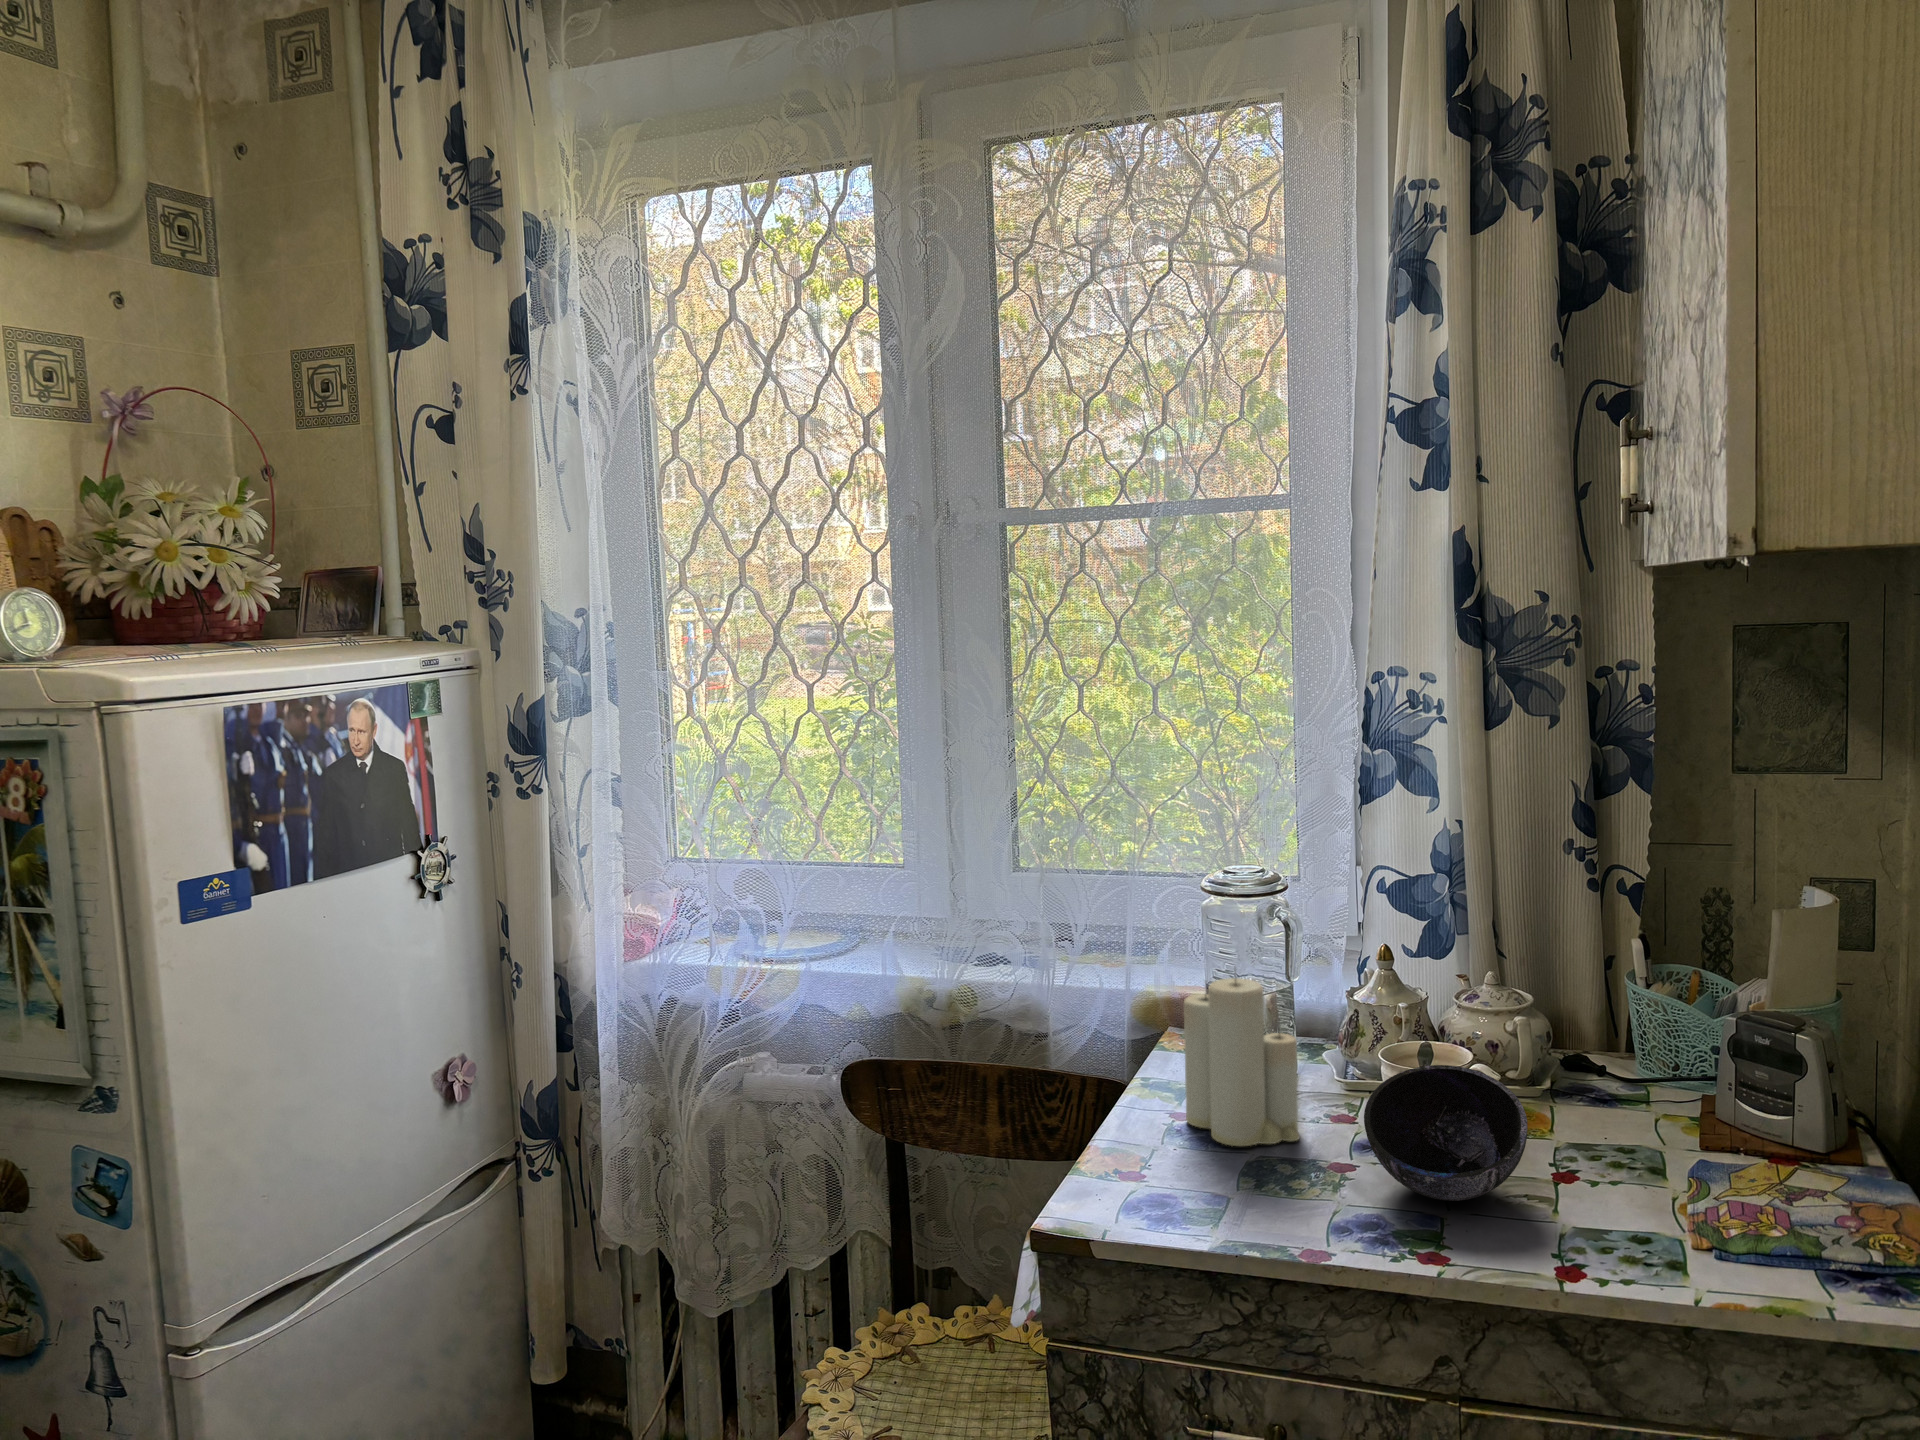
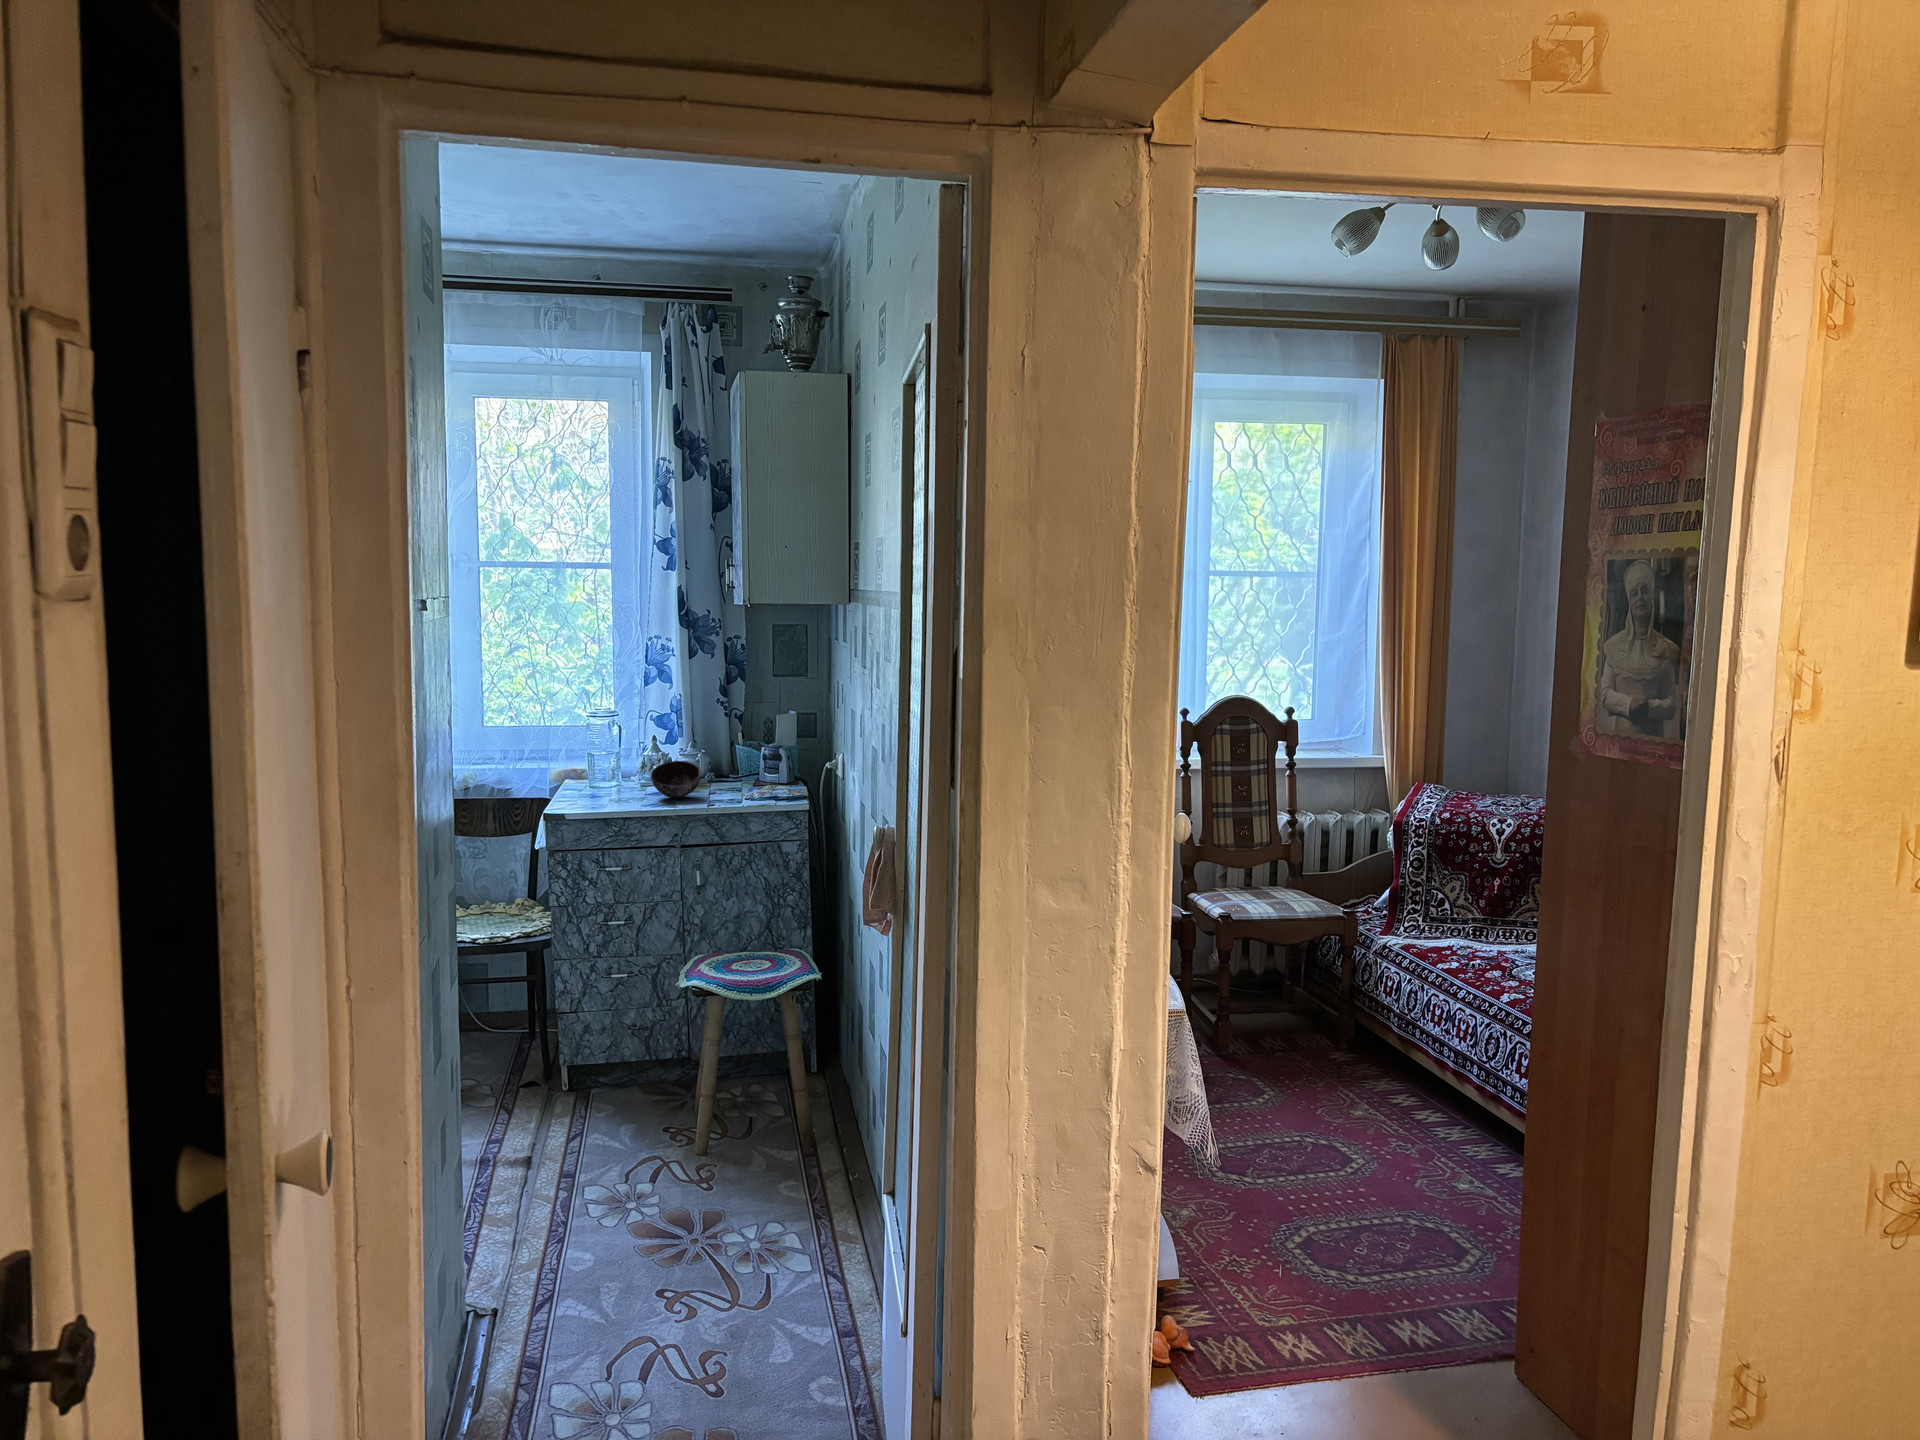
candle: present [1184,977,1299,1146] -> none [586,734,628,796]

